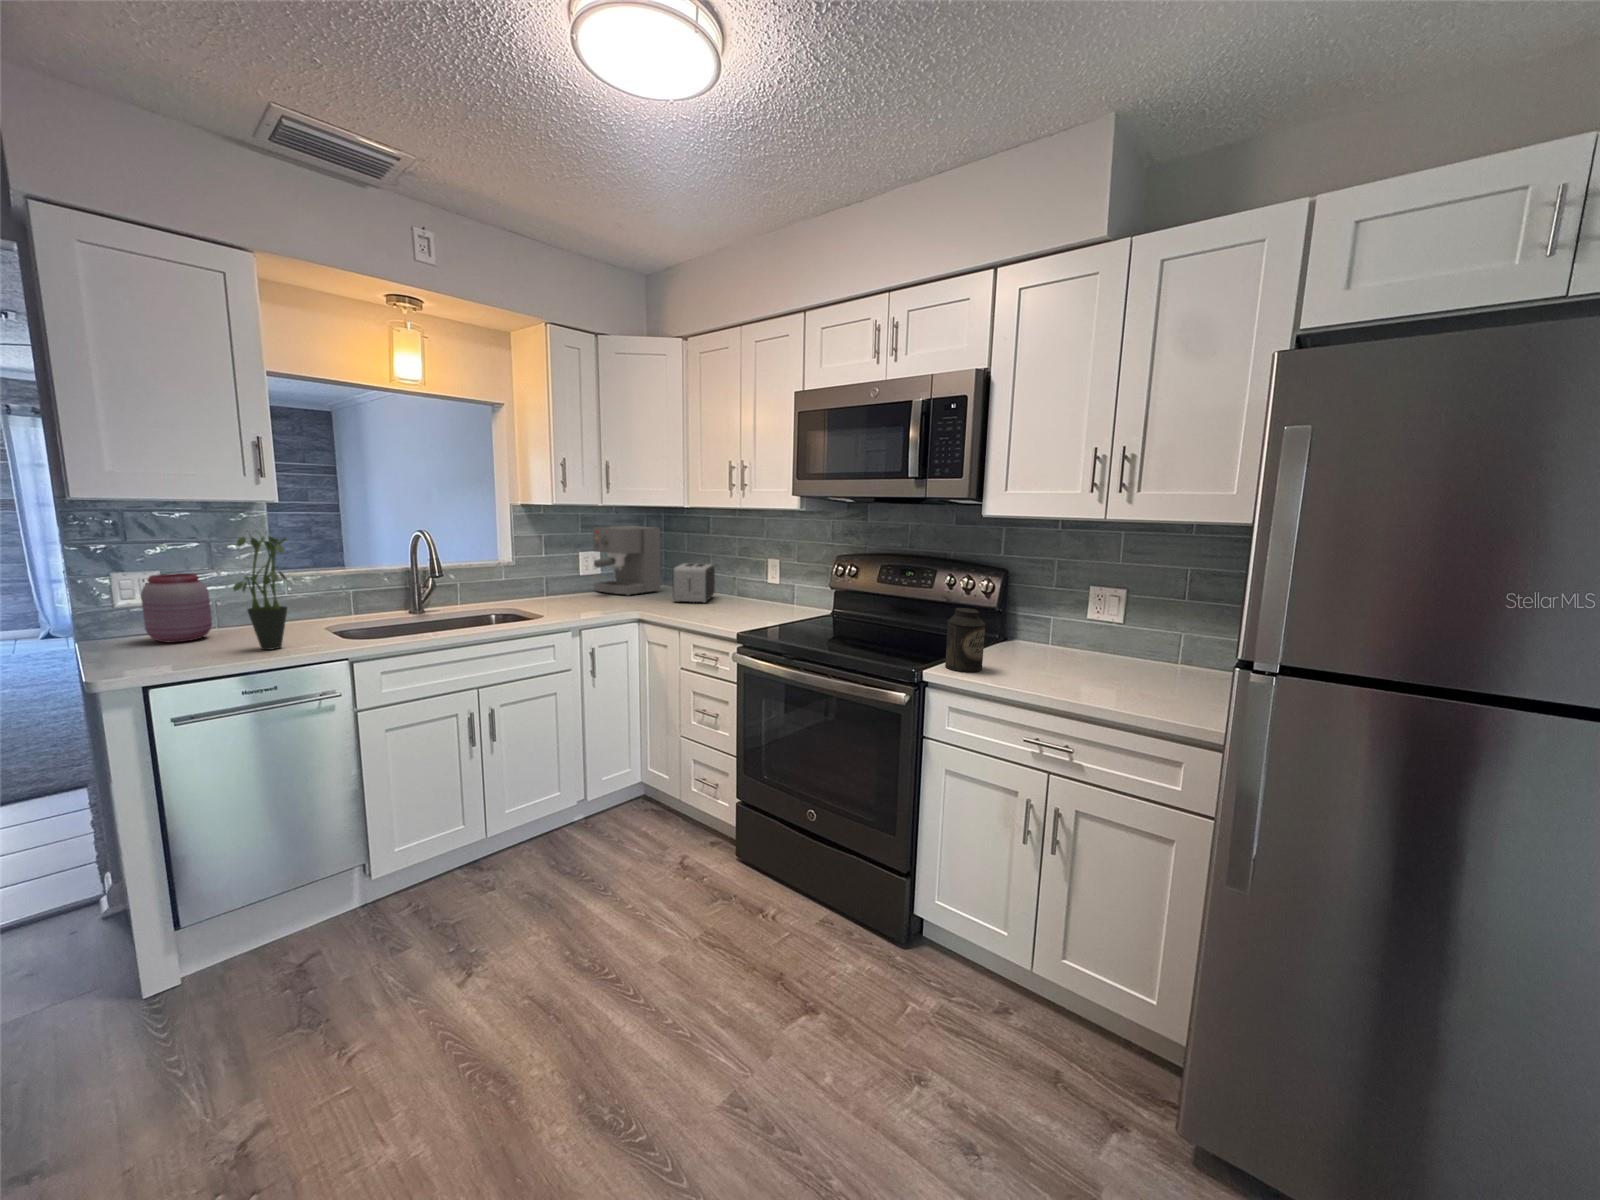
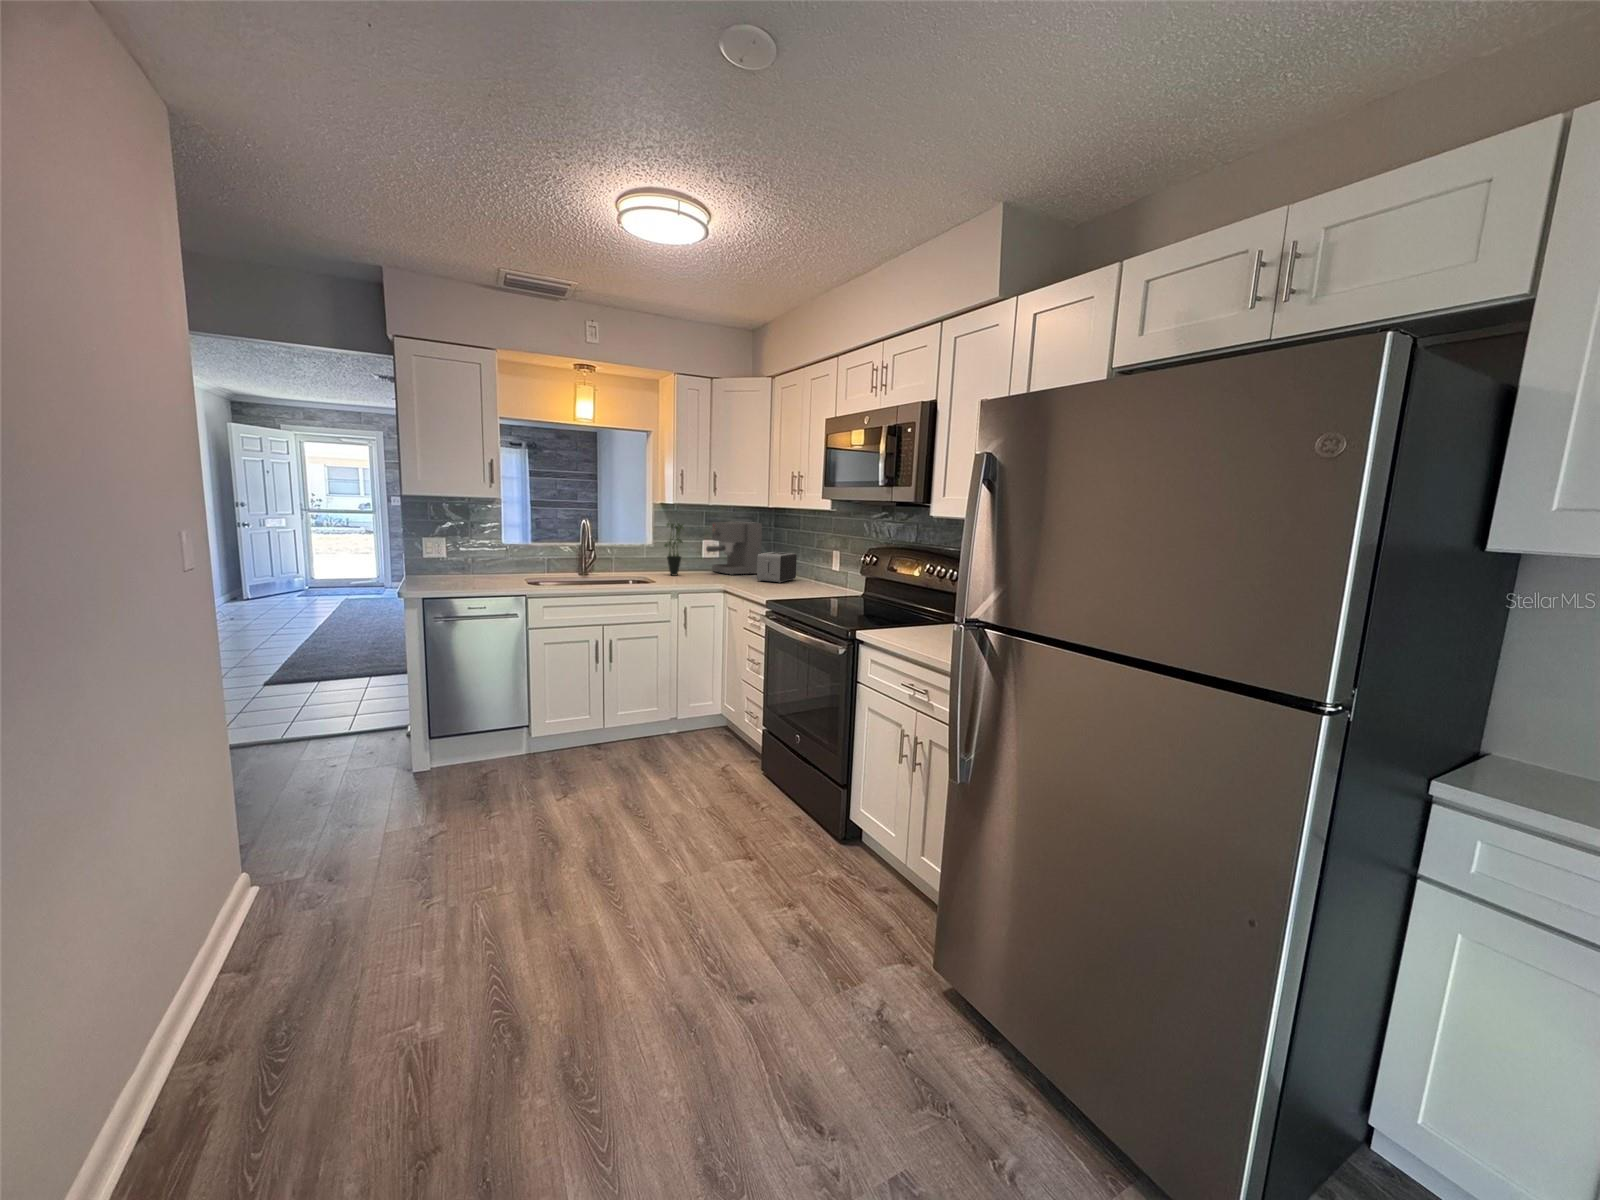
potted plant: present [233,531,287,650] -> present [664,523,684,576]
jar: present [141,573,212,643] -> none [430,541,463,580]
canister: present [945,608,985,672] -> none [877,585,907,633]

